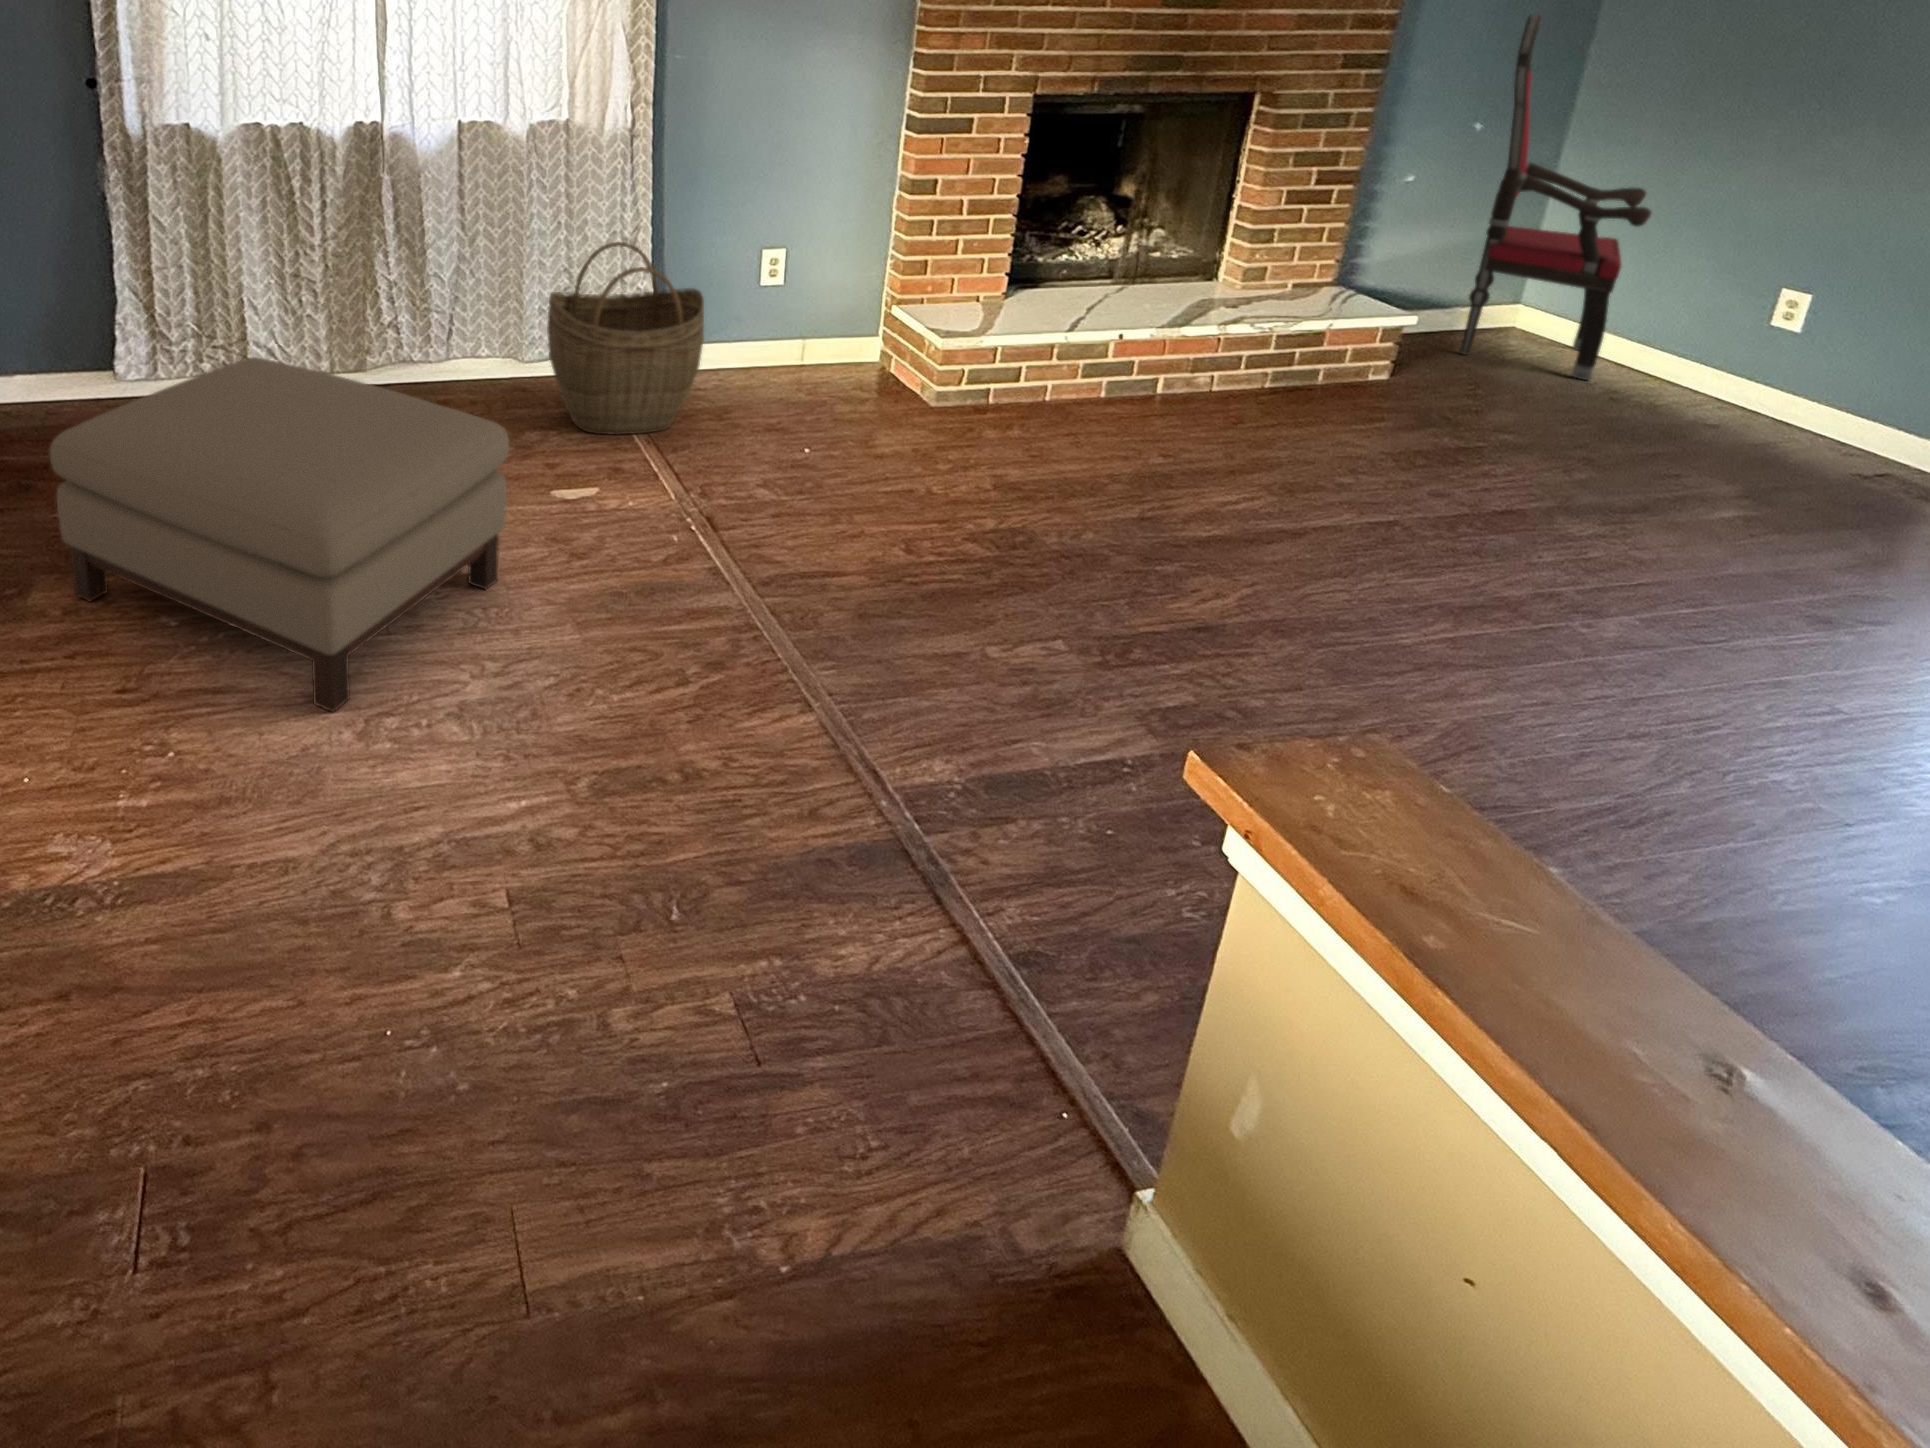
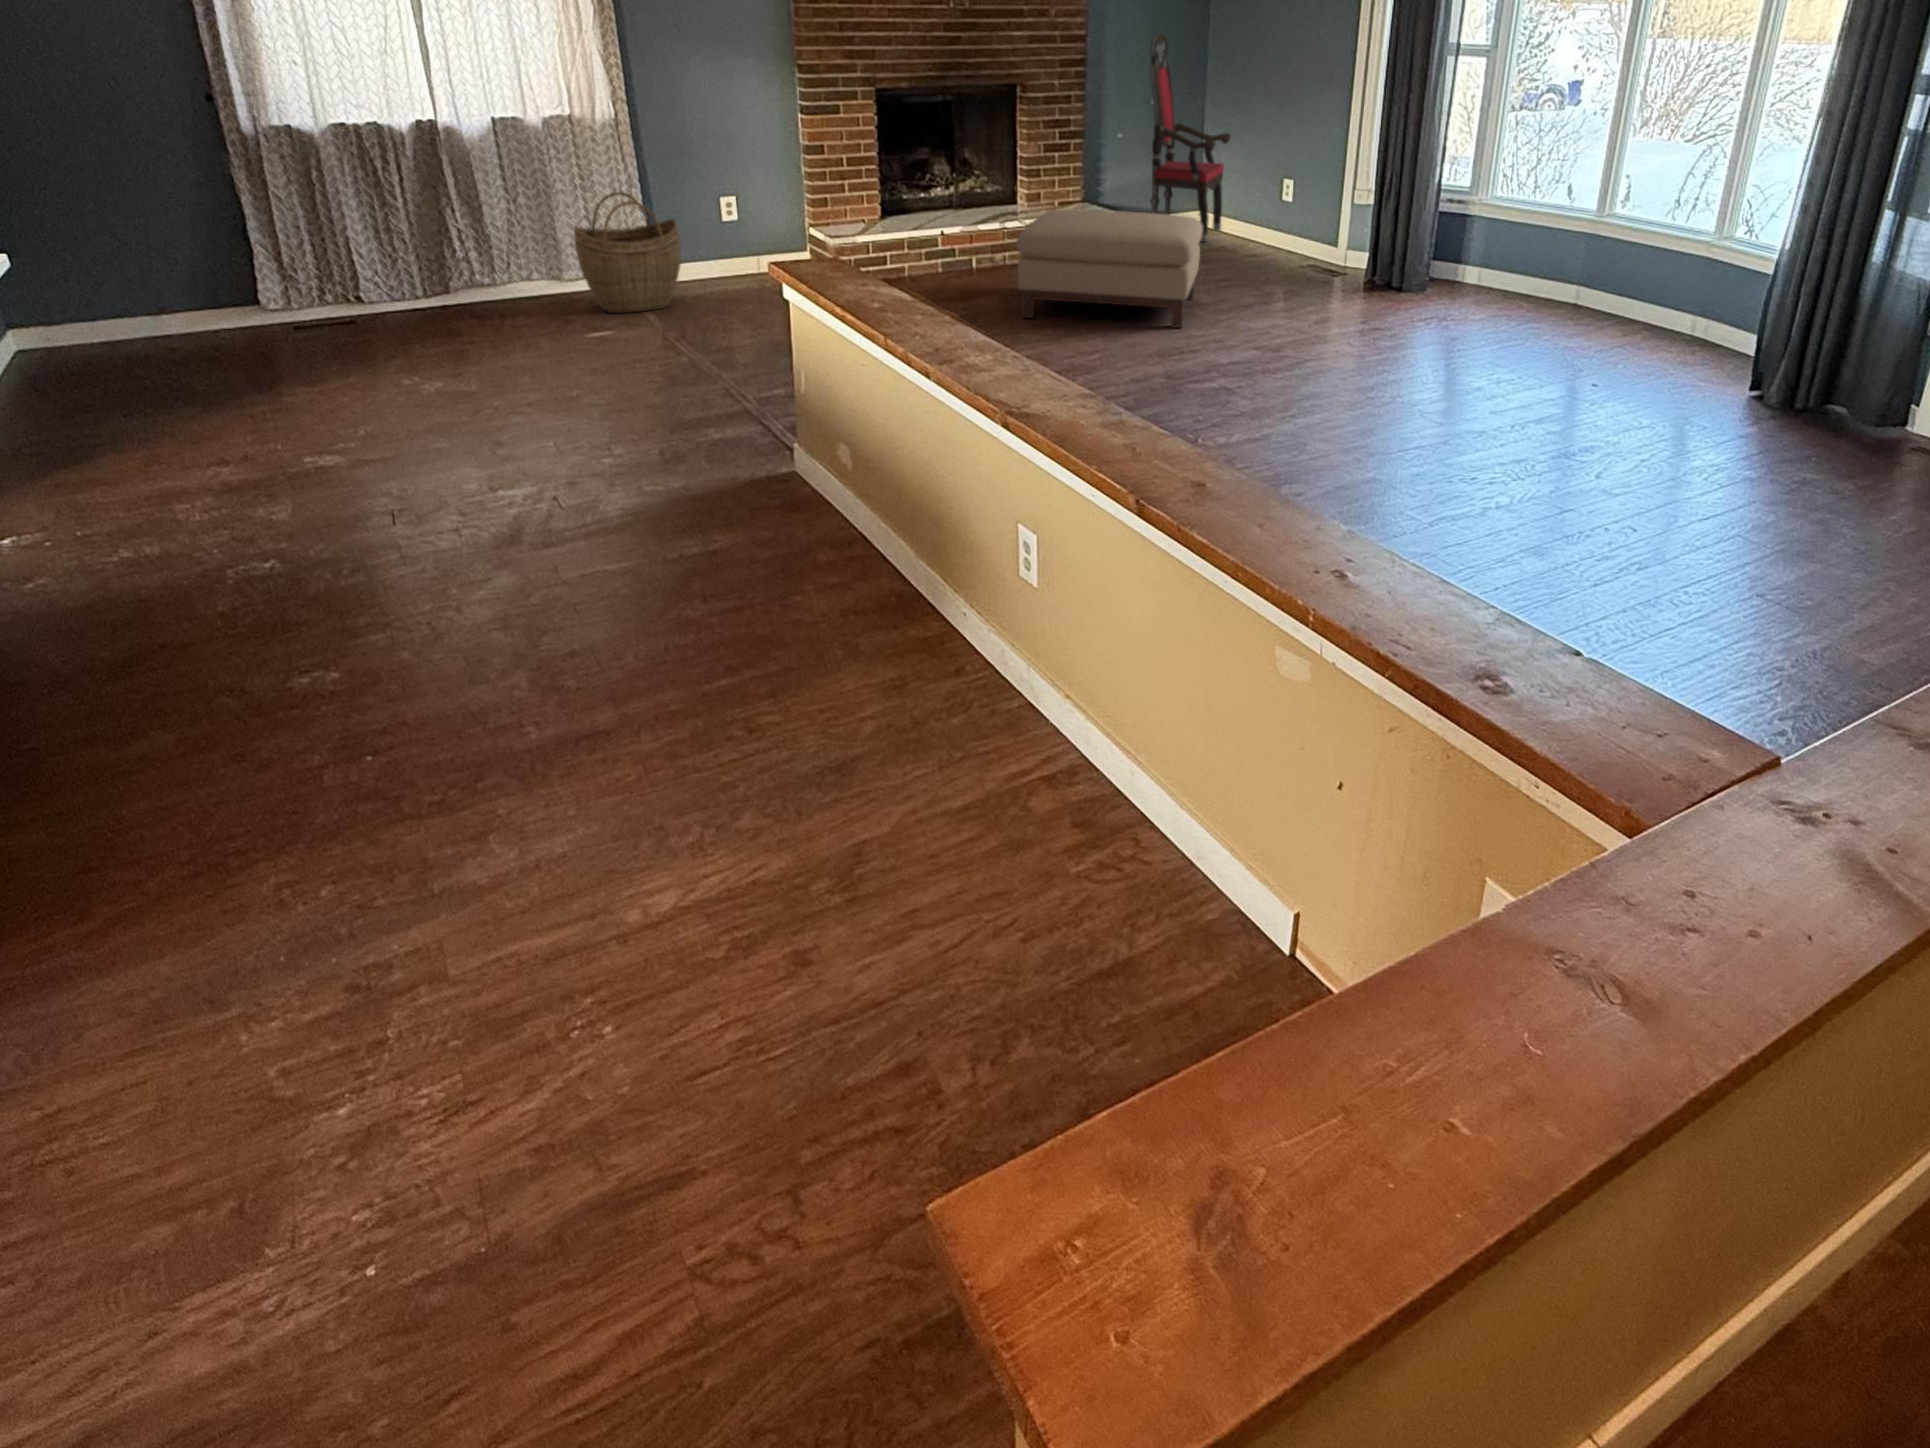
ottoman: present [50,357,509,712] -> present [1016,210,1203,328]

